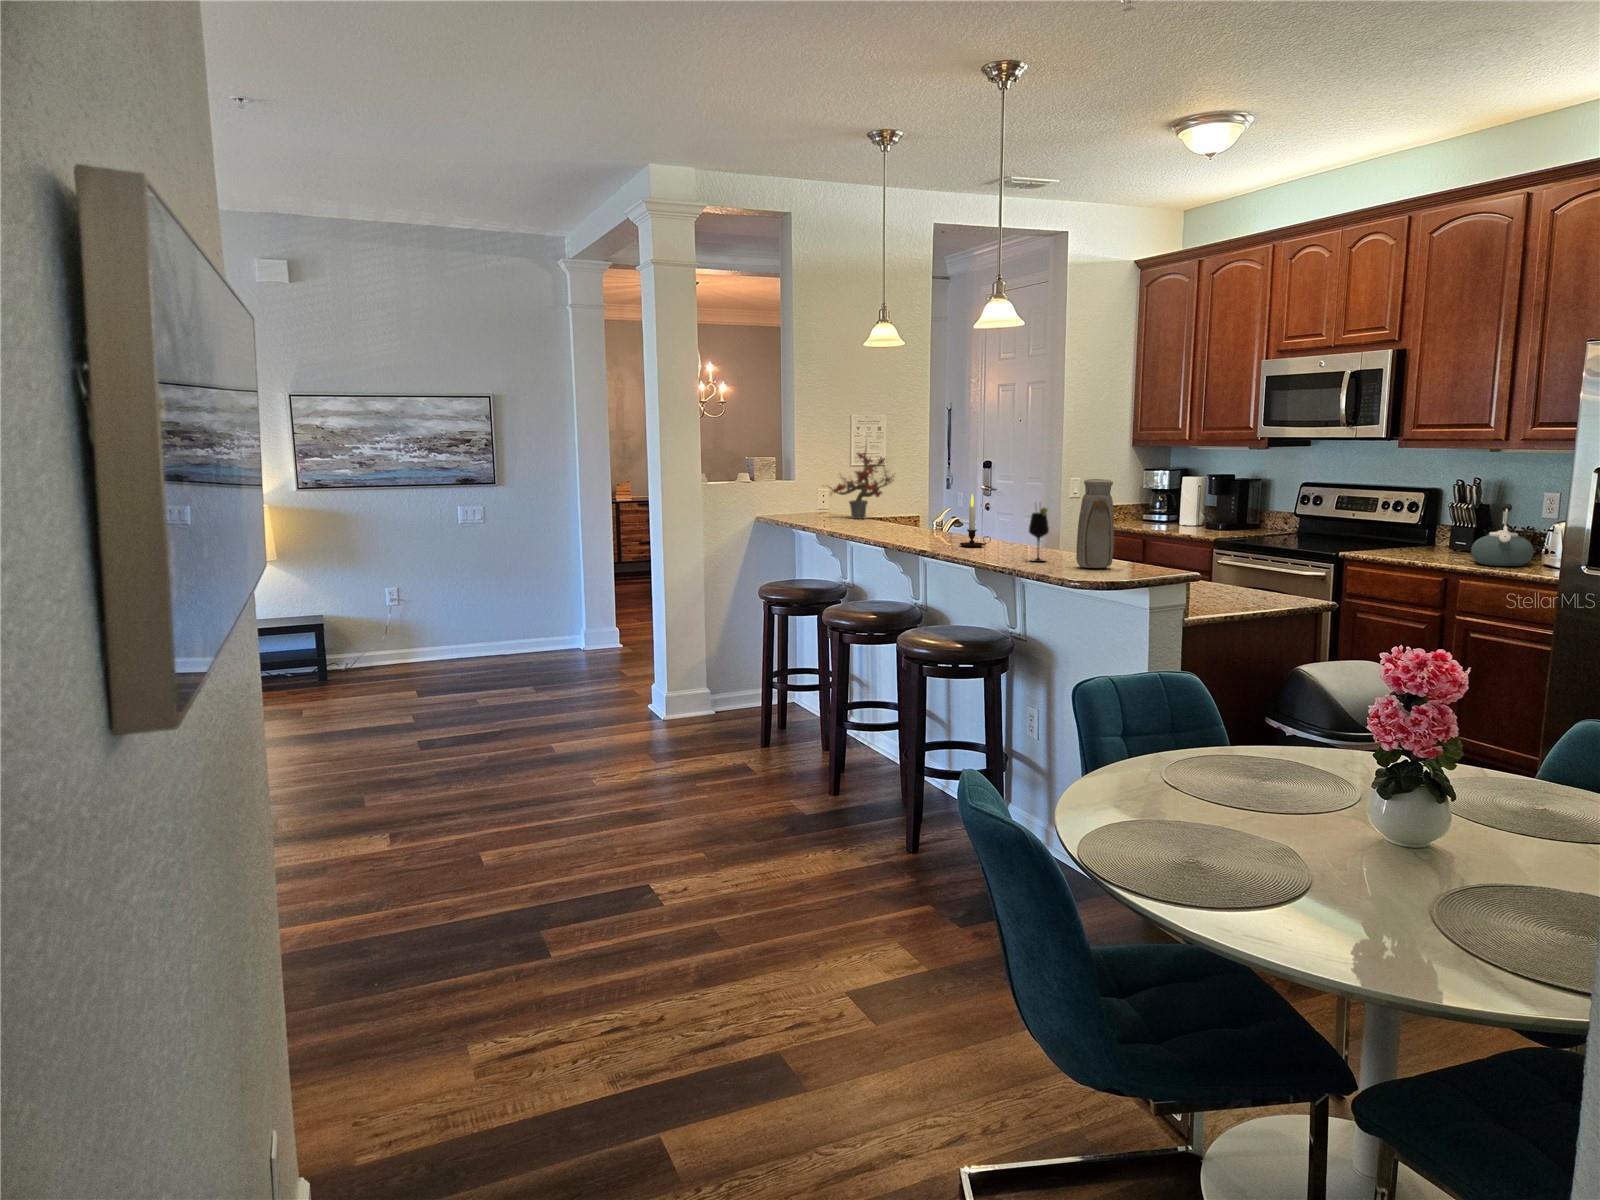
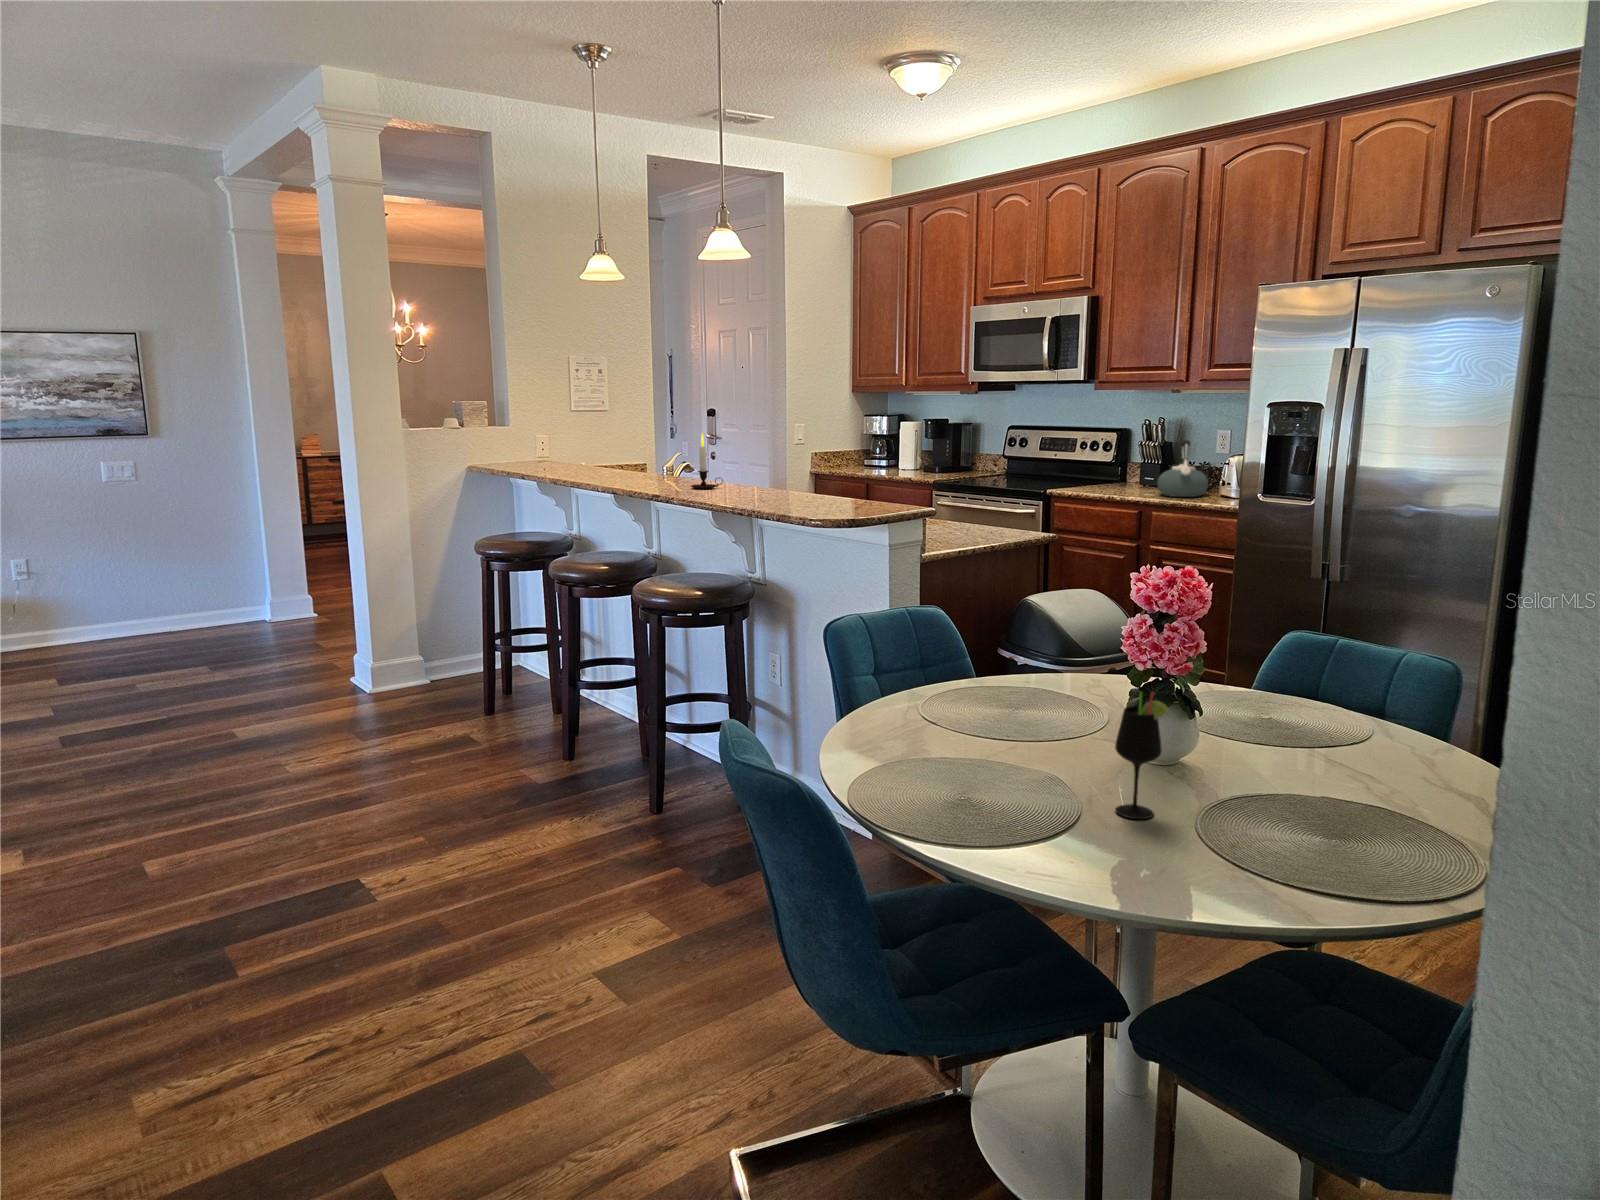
potted plant: present [831,448,895,519] -> none [541,380,622,466]
vase: present [1076,479,1114,568] -> none [812,413,849,504]
wine glass: present [1029,508,1049,562] -> present [1115,691,1169,819]

